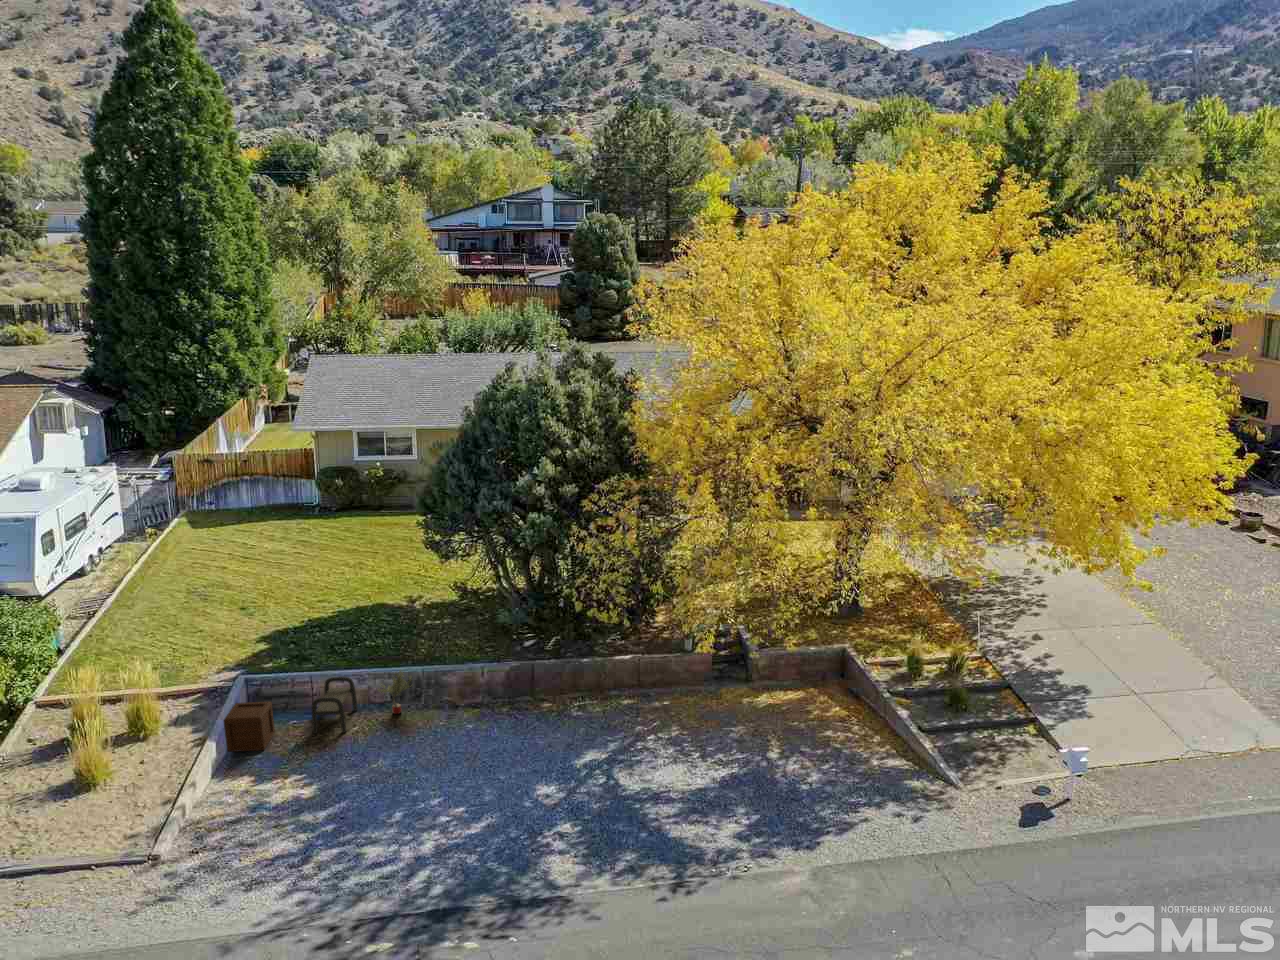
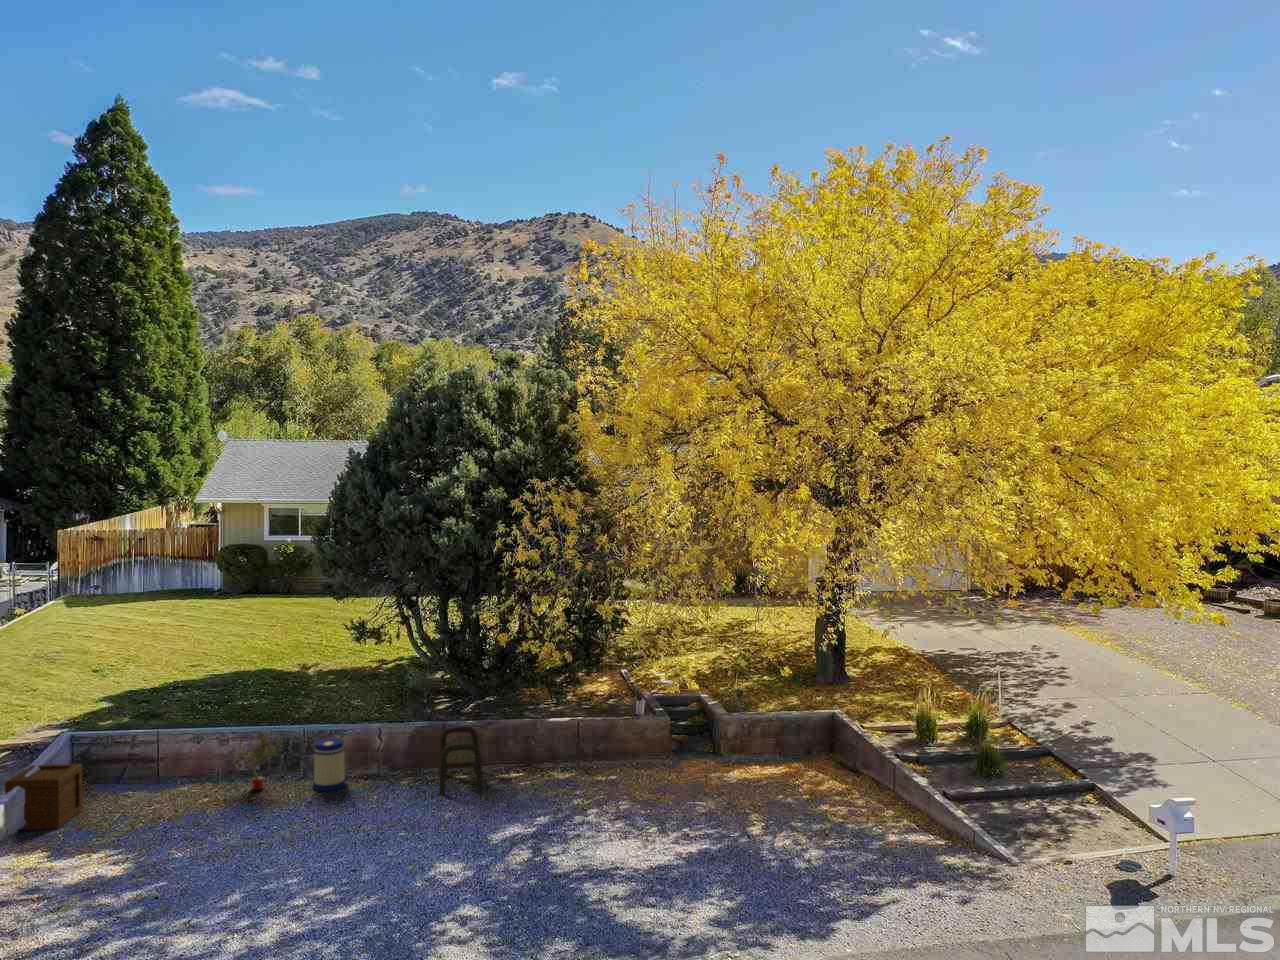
trash can: none [437,675,462,715] -> present [313,738,346,791]
bench: present [312,677,358,734] -> present [438,726,483,795]

